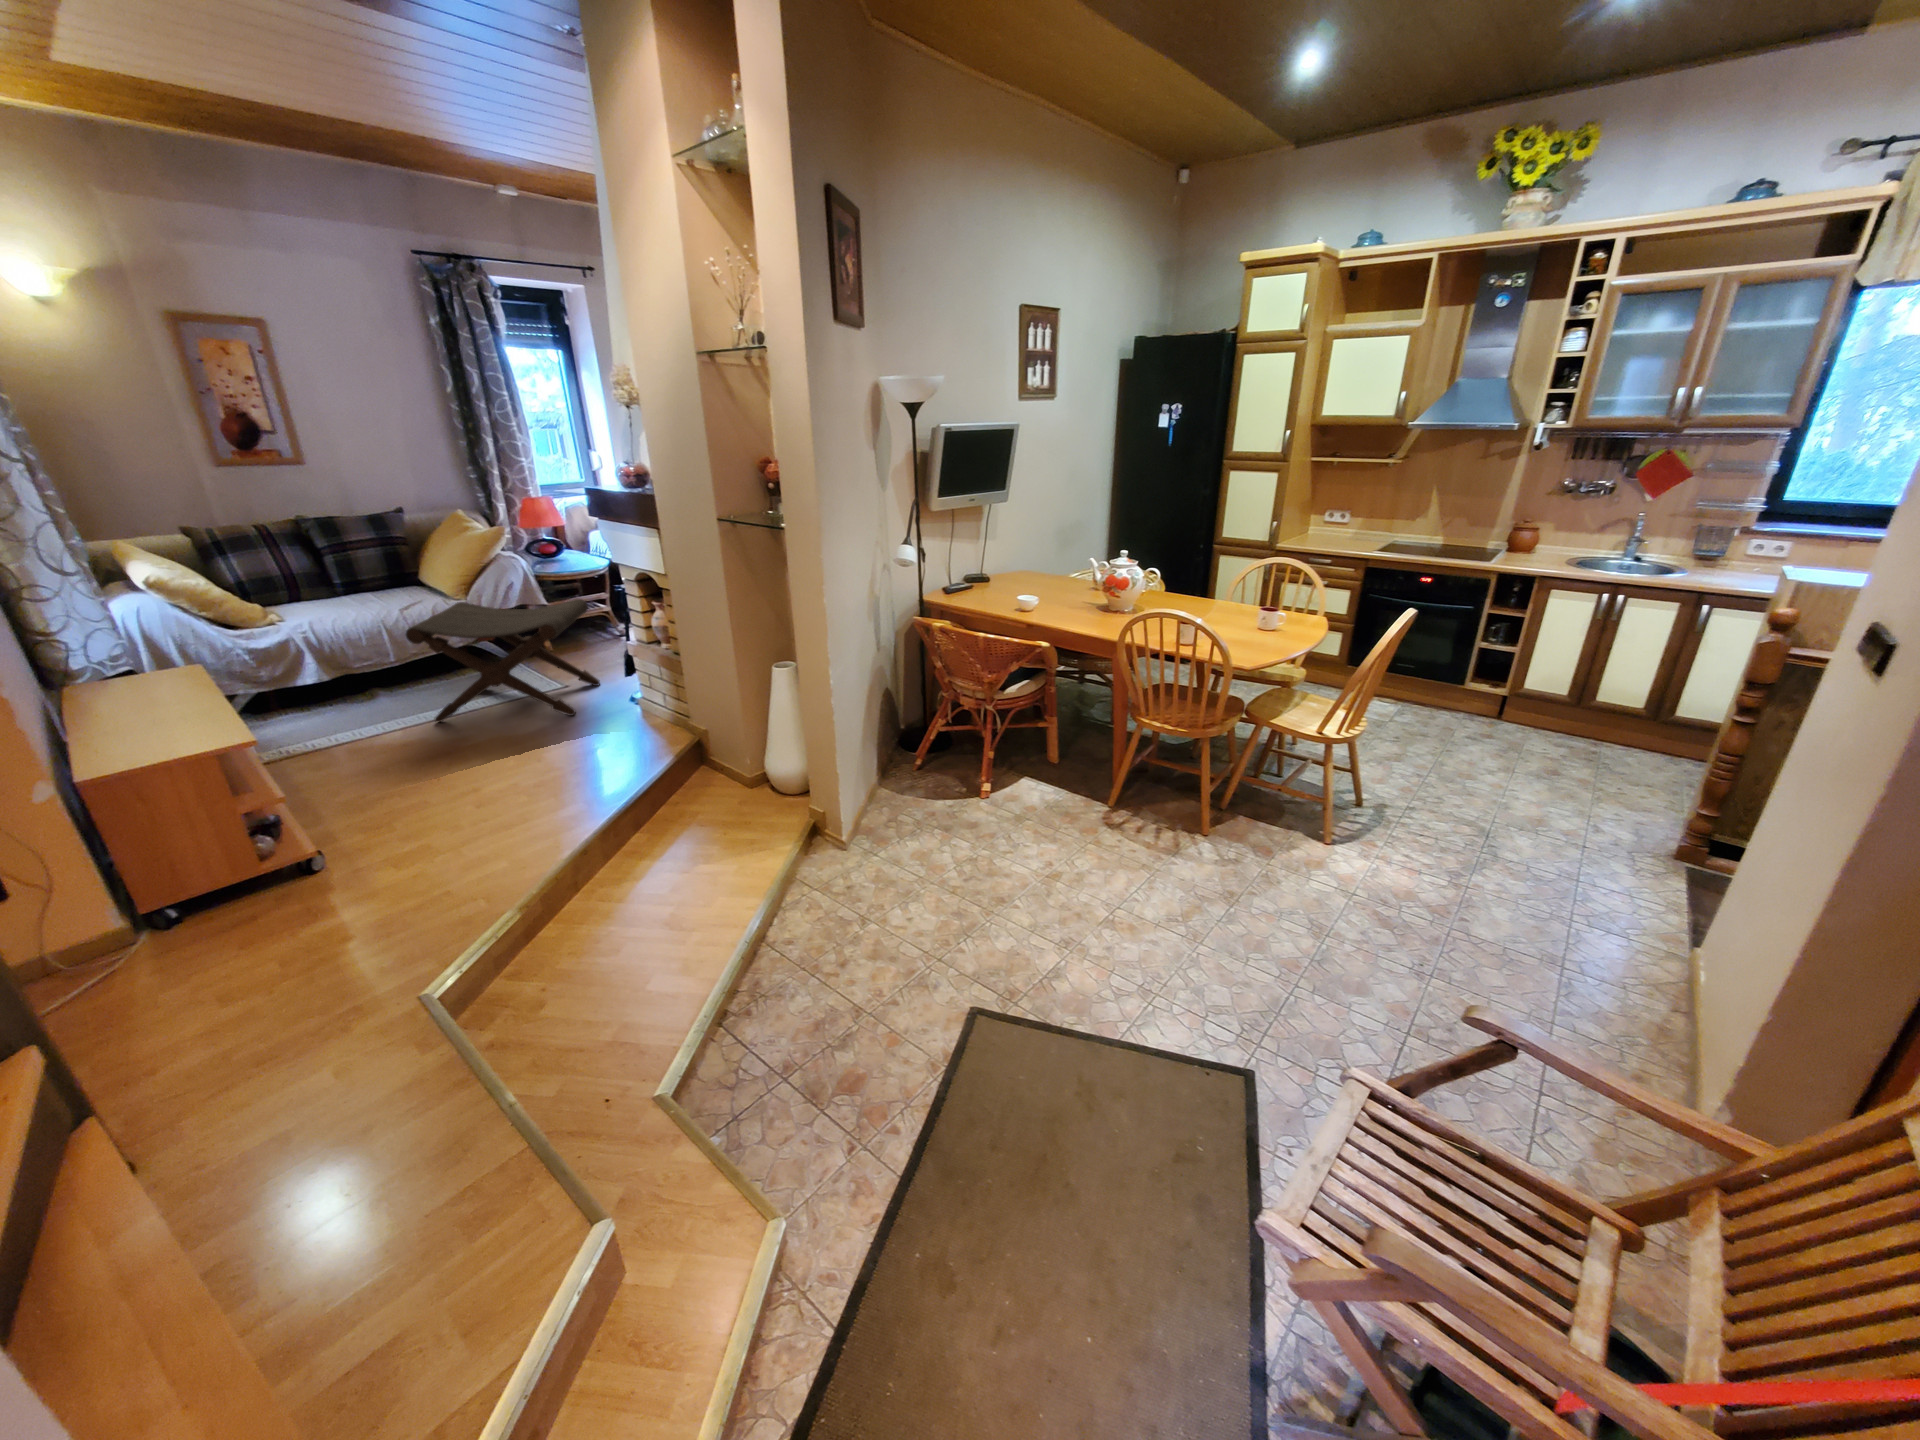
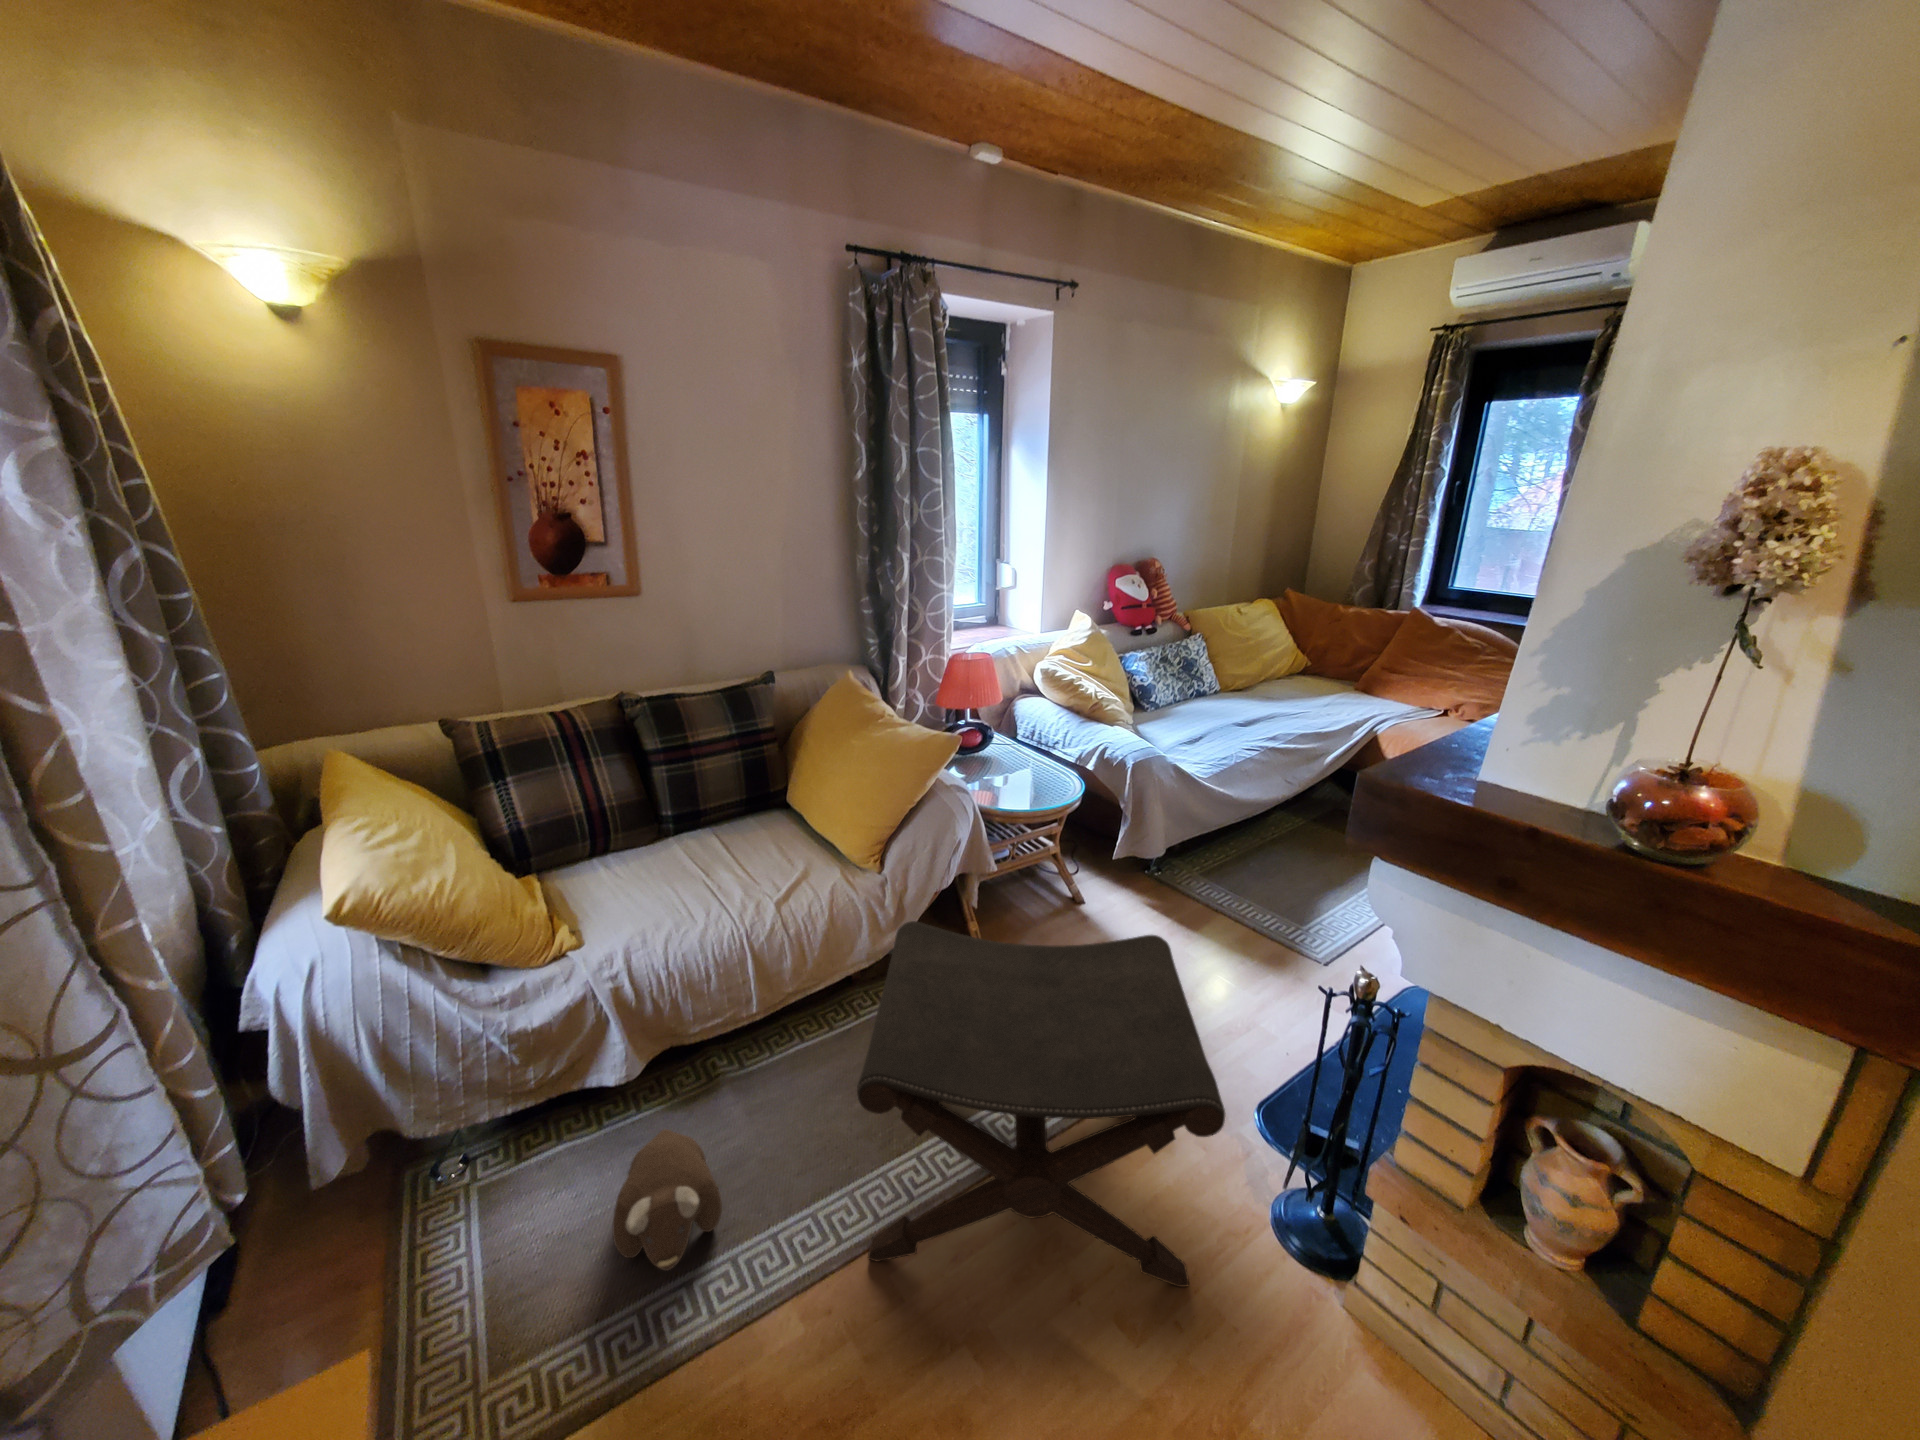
plush toy: none [308,686,366,731] -> present [612,1129,722,1271]

